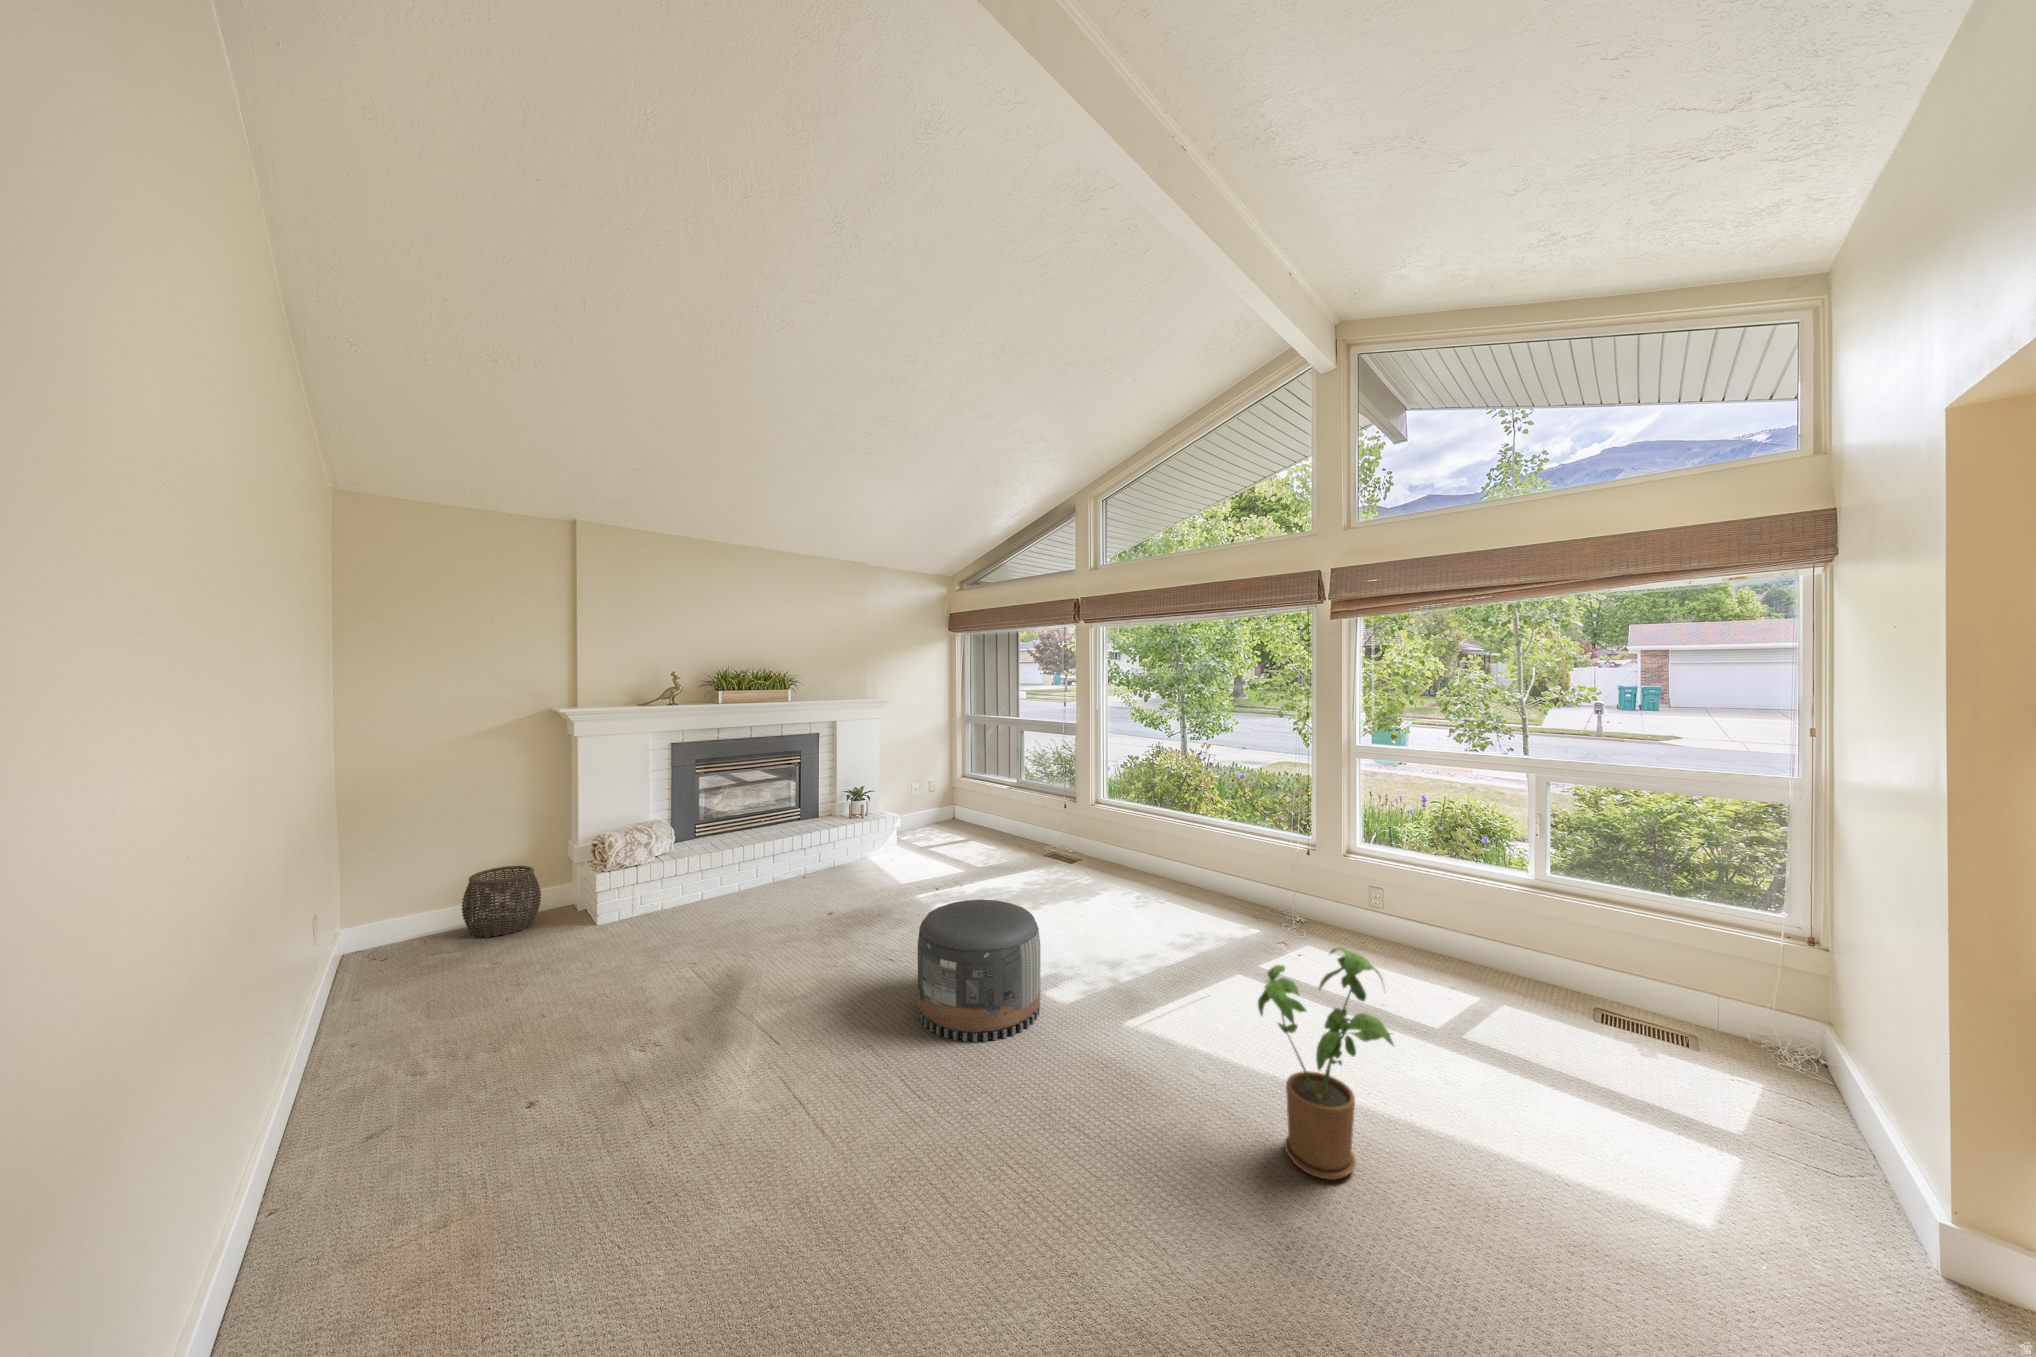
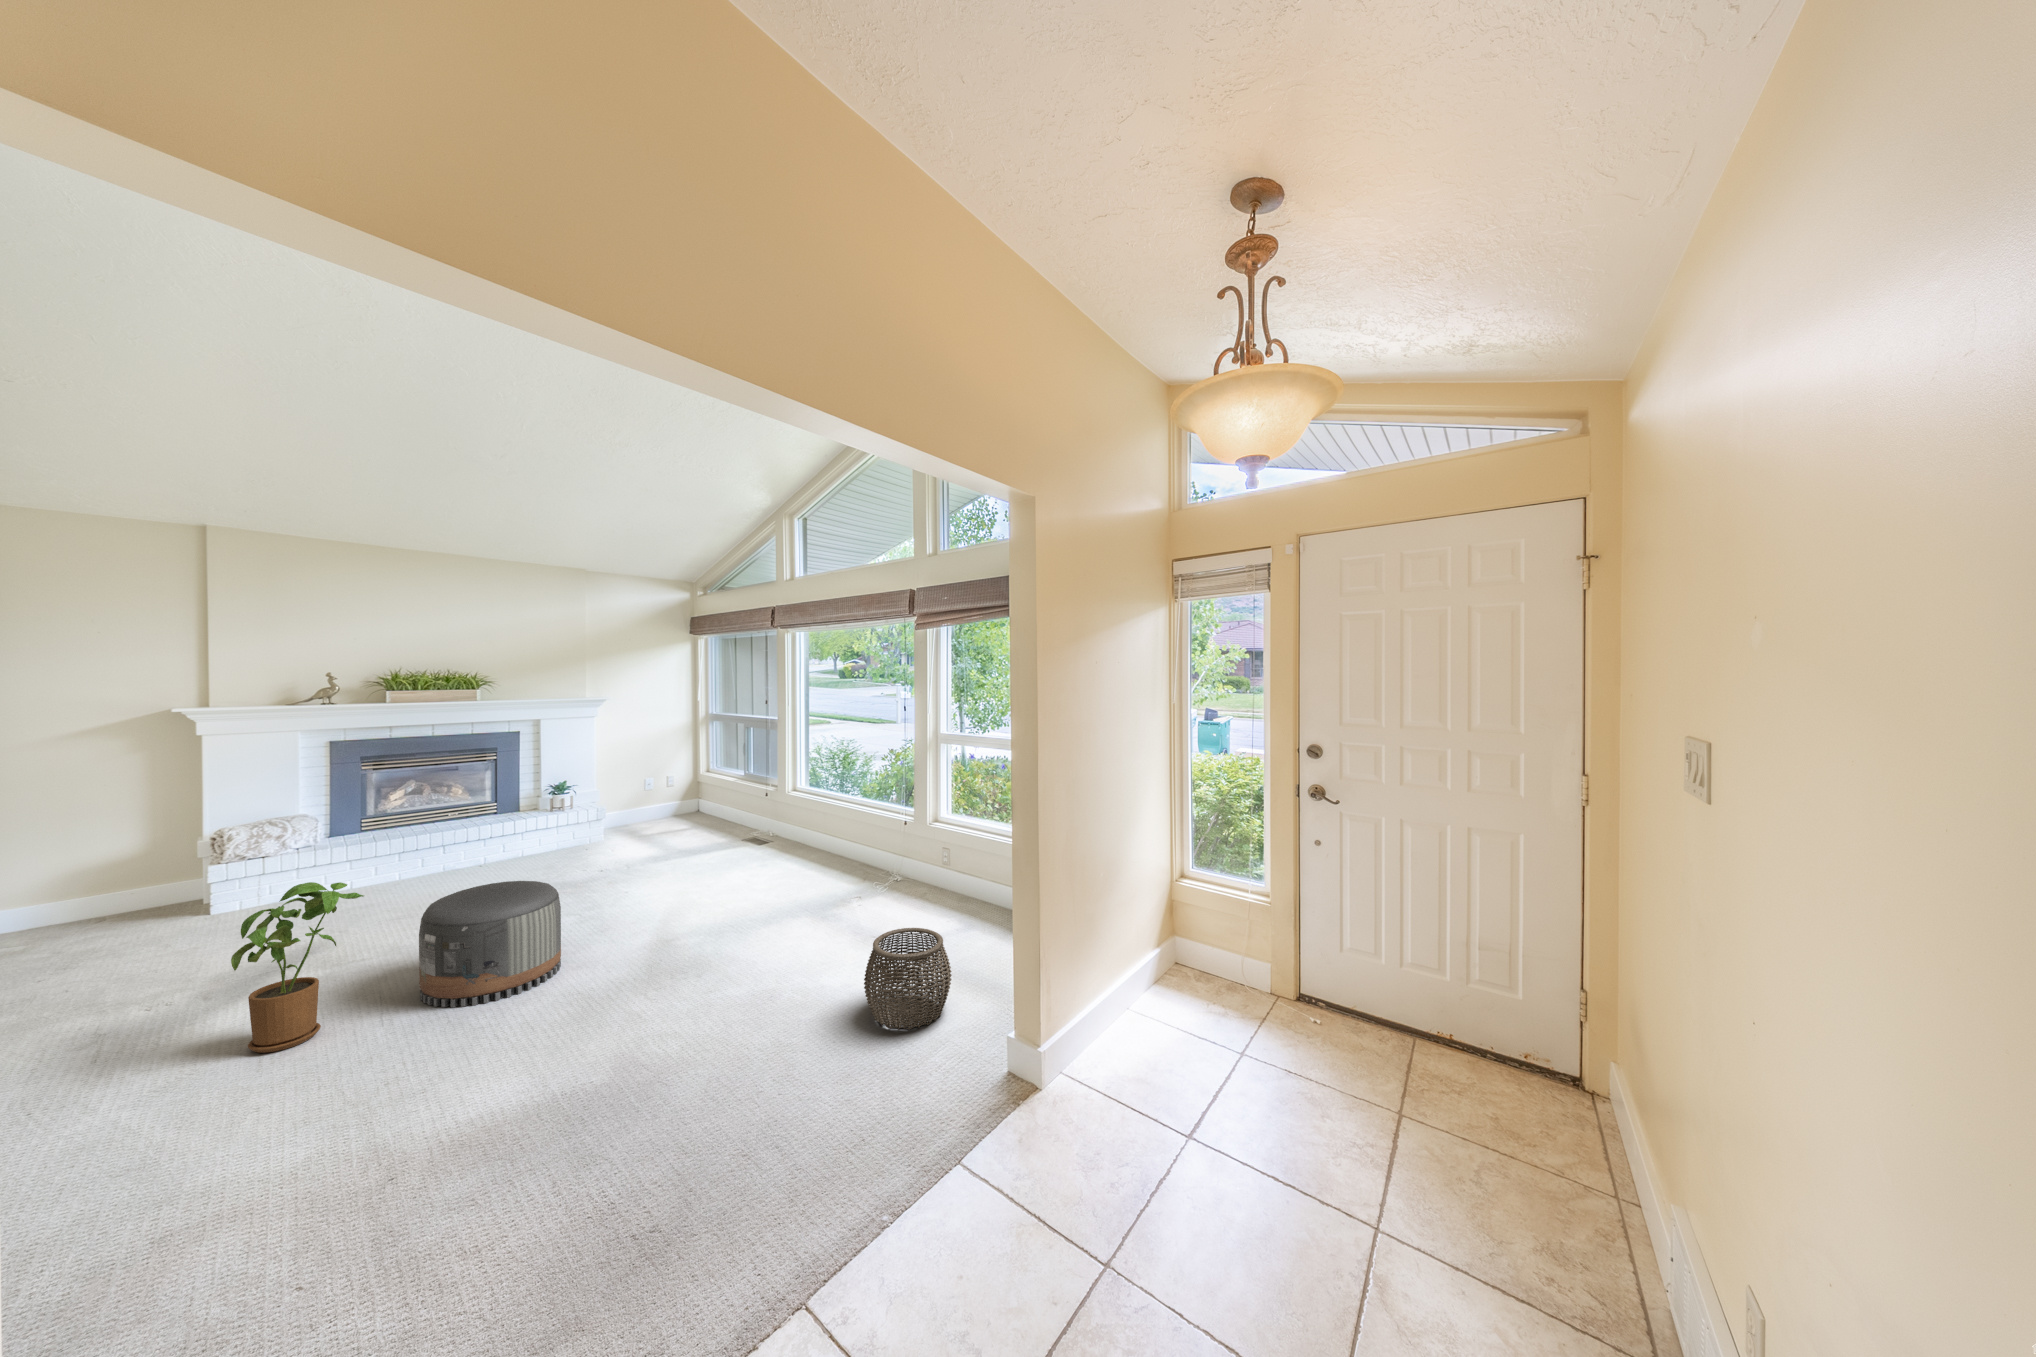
woven basket: present [461,866,541,937] -> present [864,928,952,1030]
house plant: present [1258,947,1394,1180] -> present [231,882,363,1053]

